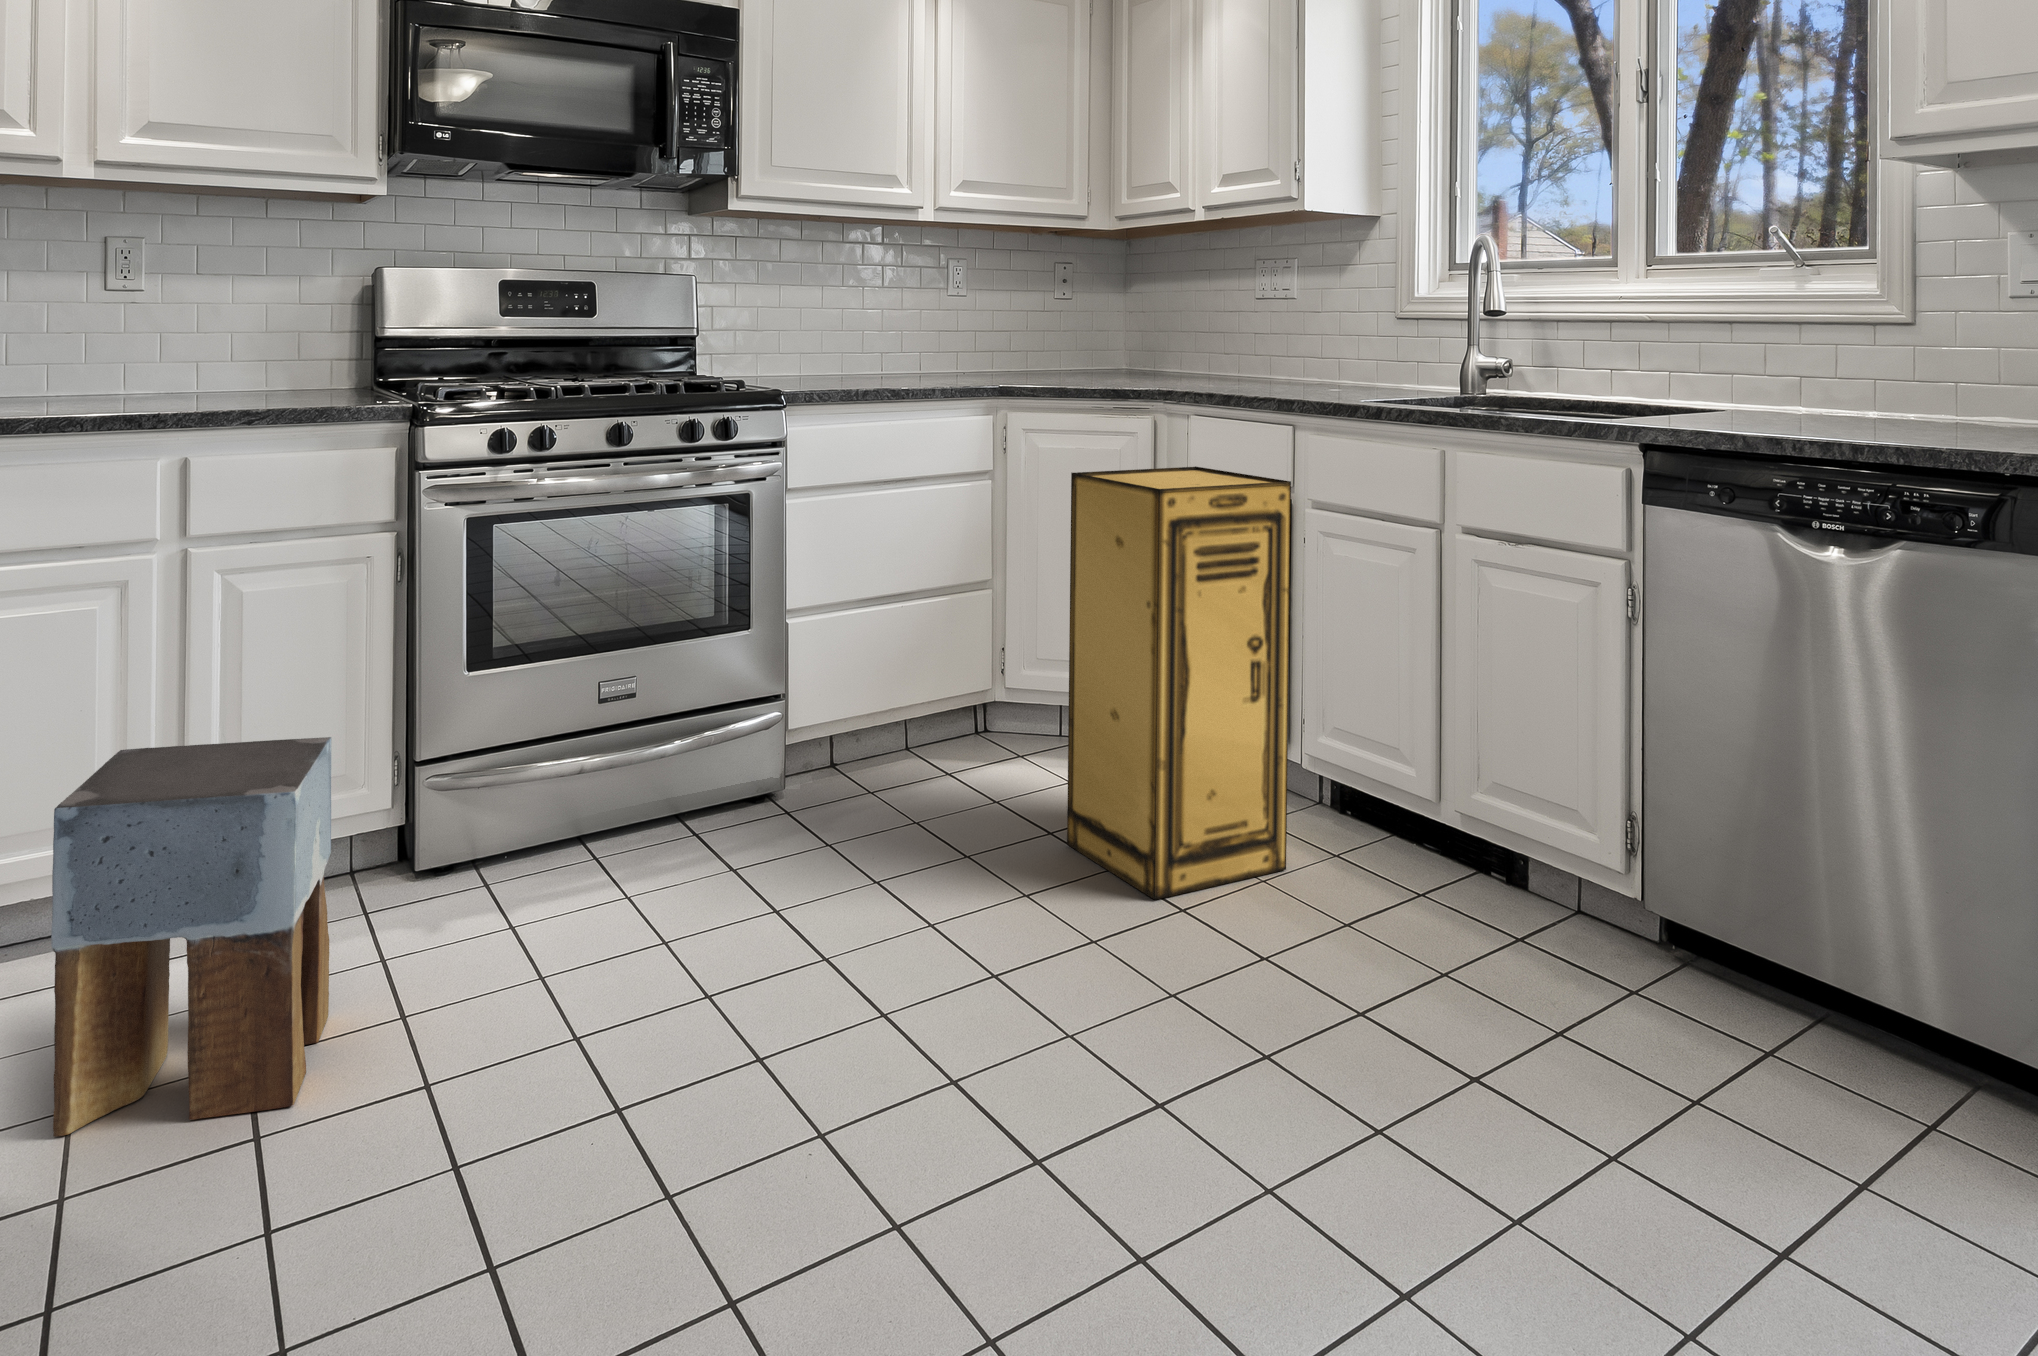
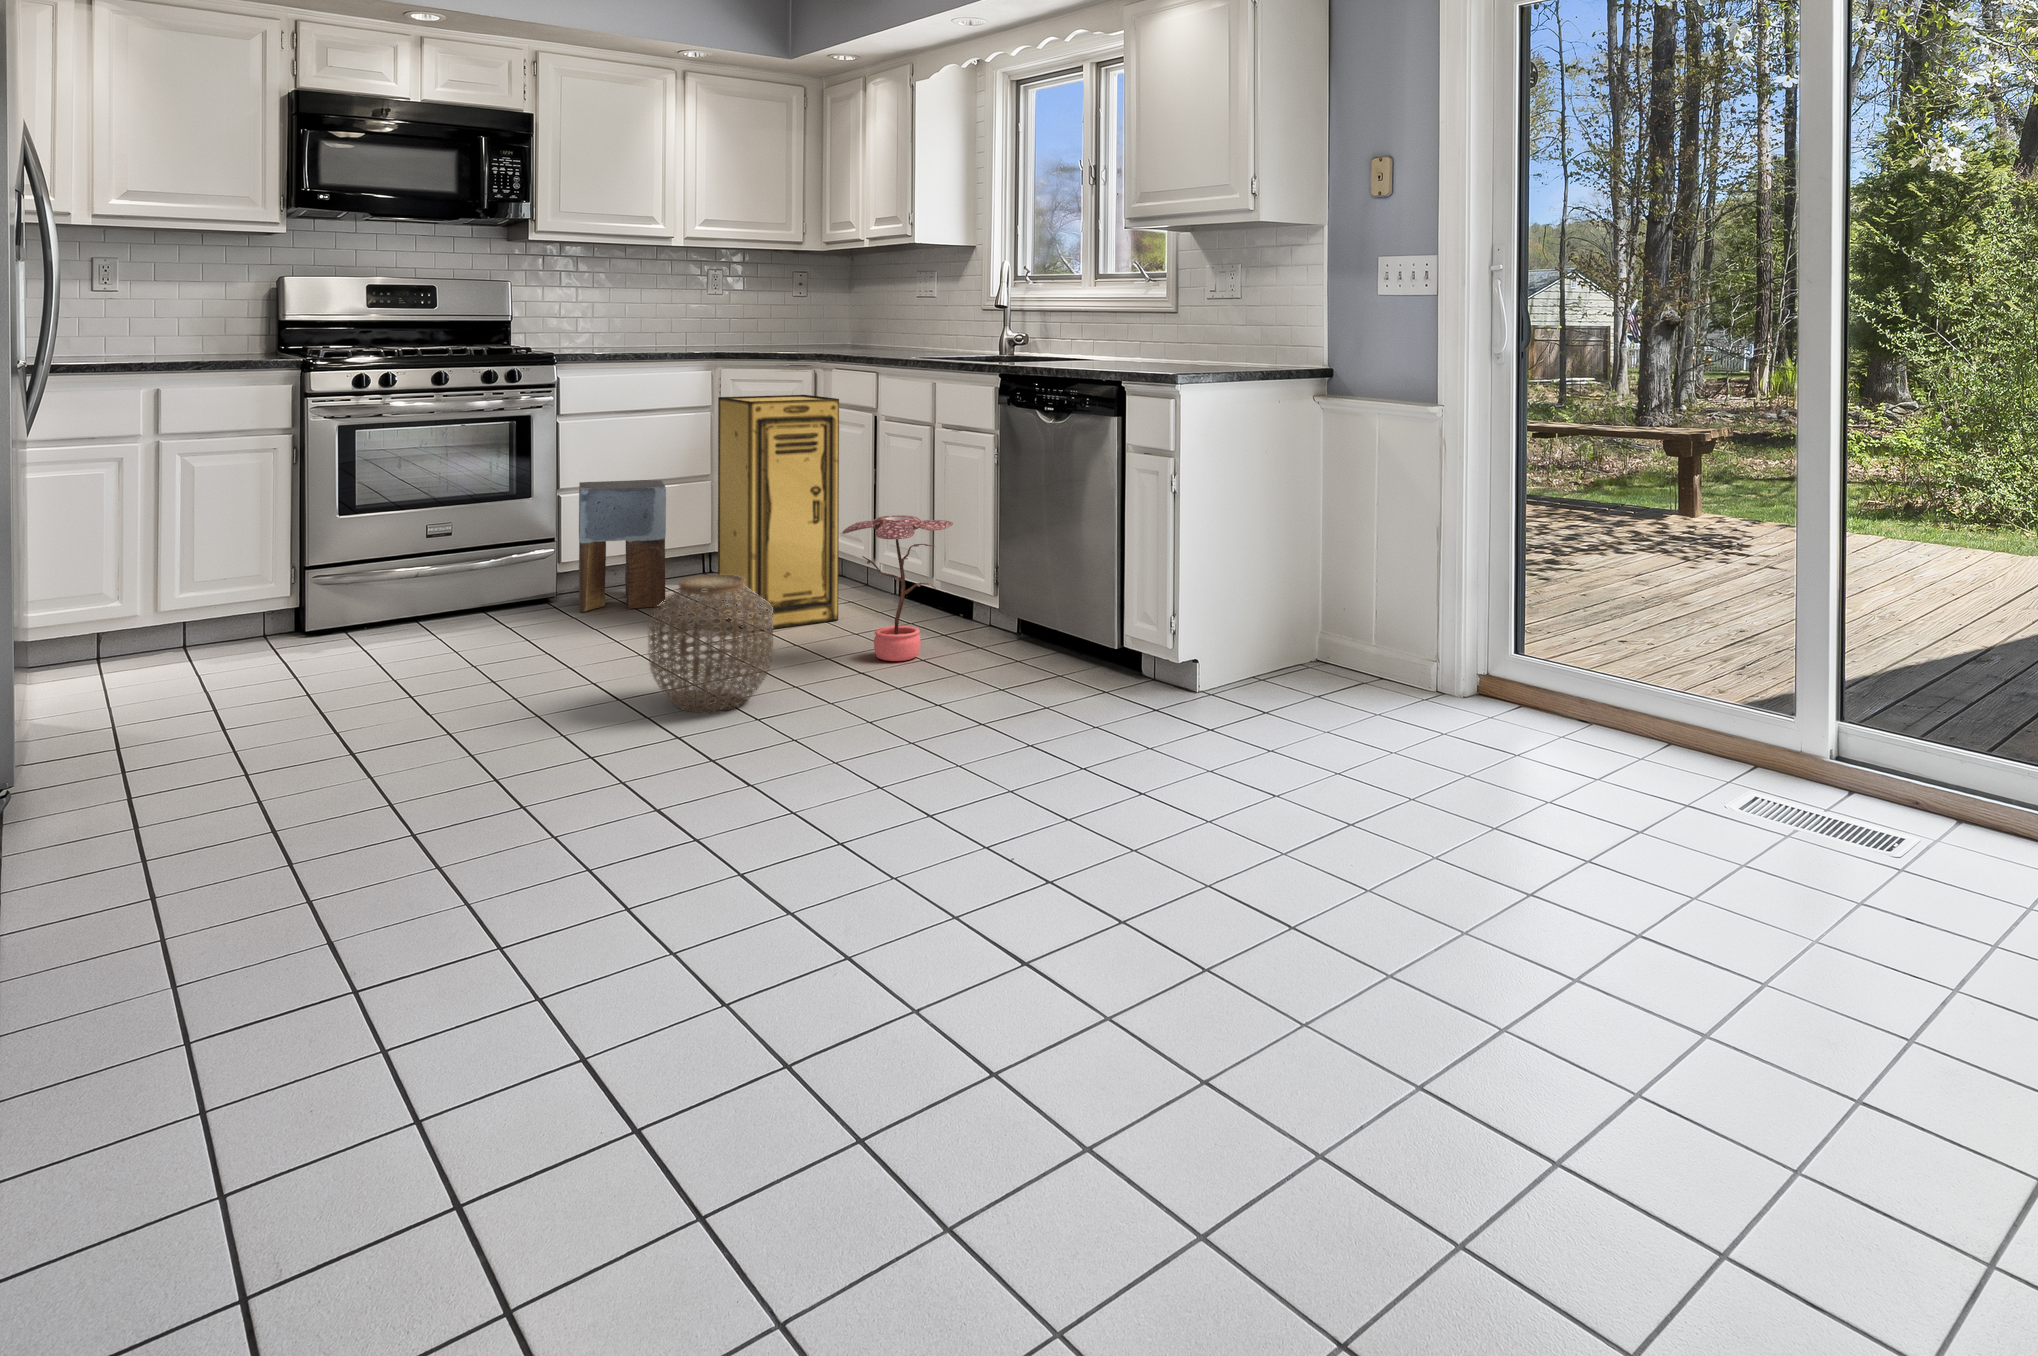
potted plant: none [1394,721,1607,1021] -> present [842,515,953,661]
stool: present [51,737,331,1137] -> present [579,480,666,612]
woven basket: none [1124,888,1384,1219] -> present [648,575,773,711]

